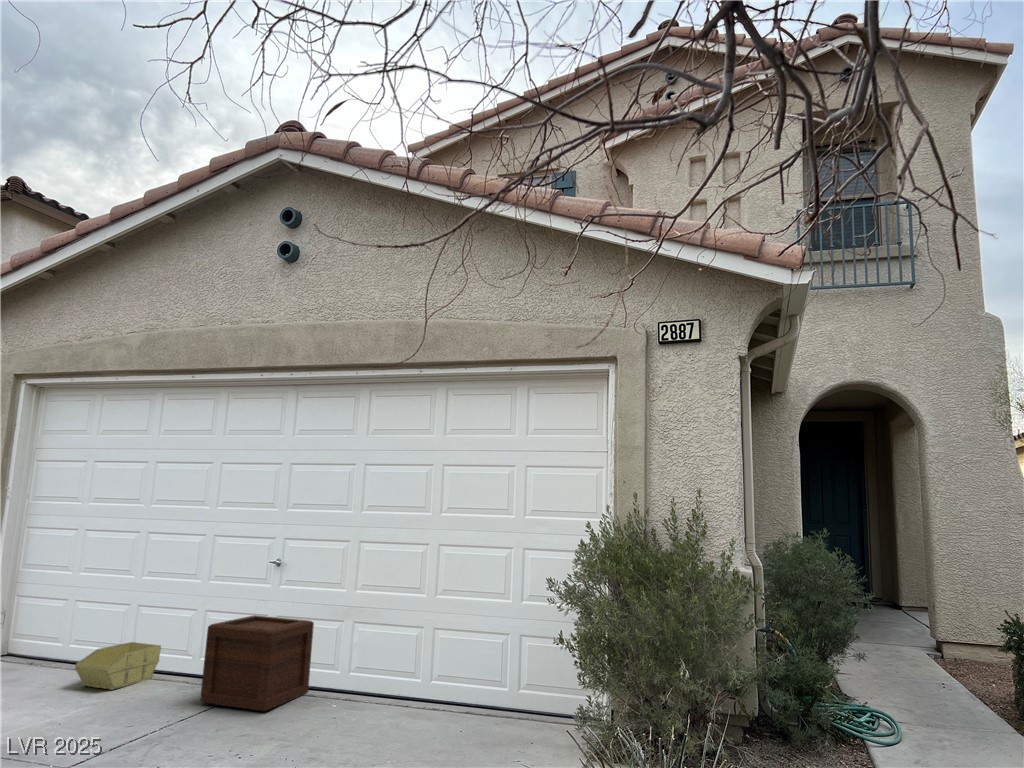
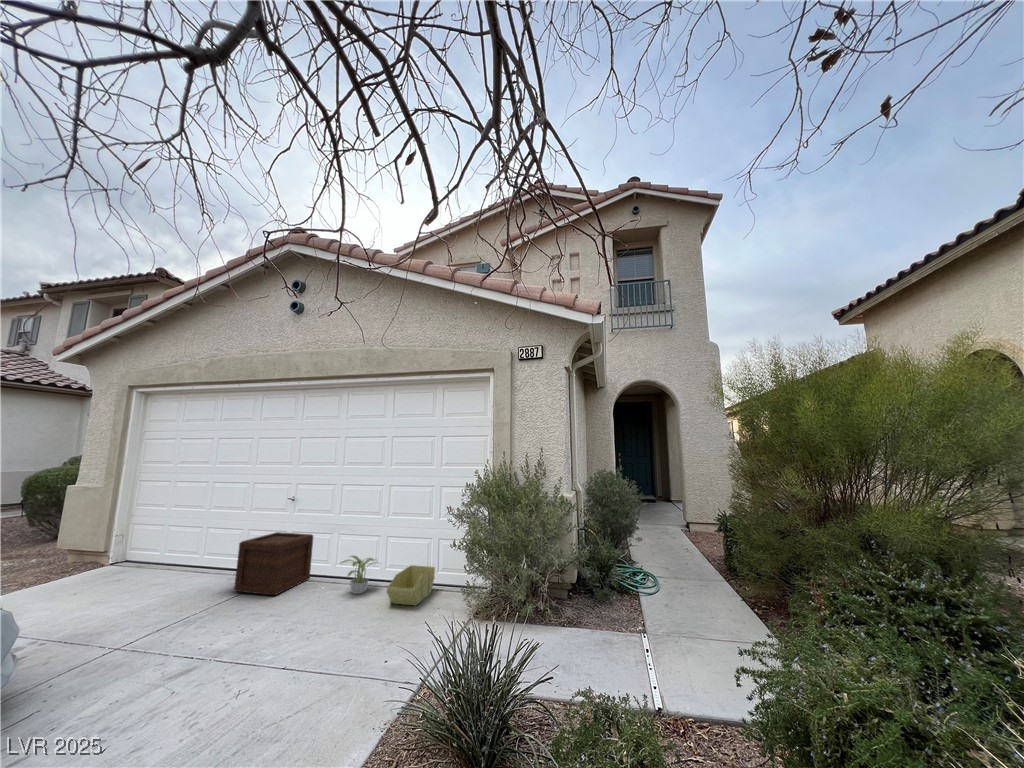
storage bin: present [75,642,161,690] -> present [387,565,435,605]
potted plant: none [366,656,429,716] -> present [343,556,377,594]

